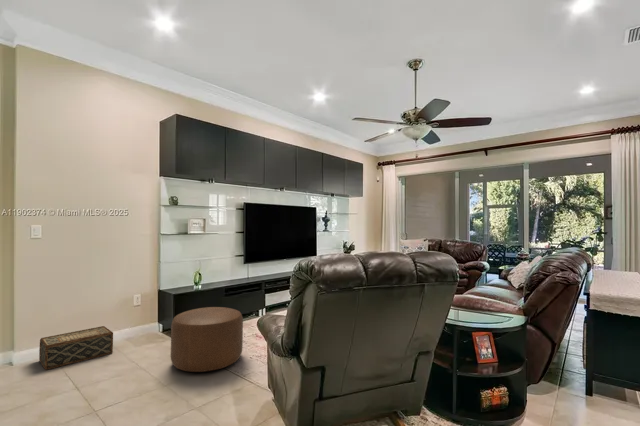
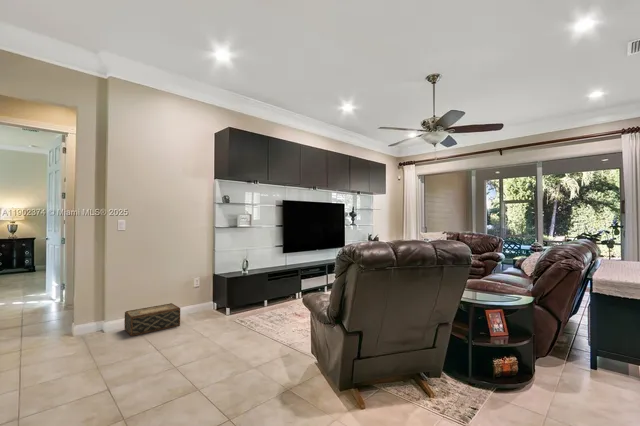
ottoman: present [171,307,243,372] -> none [229,289,286,341]

